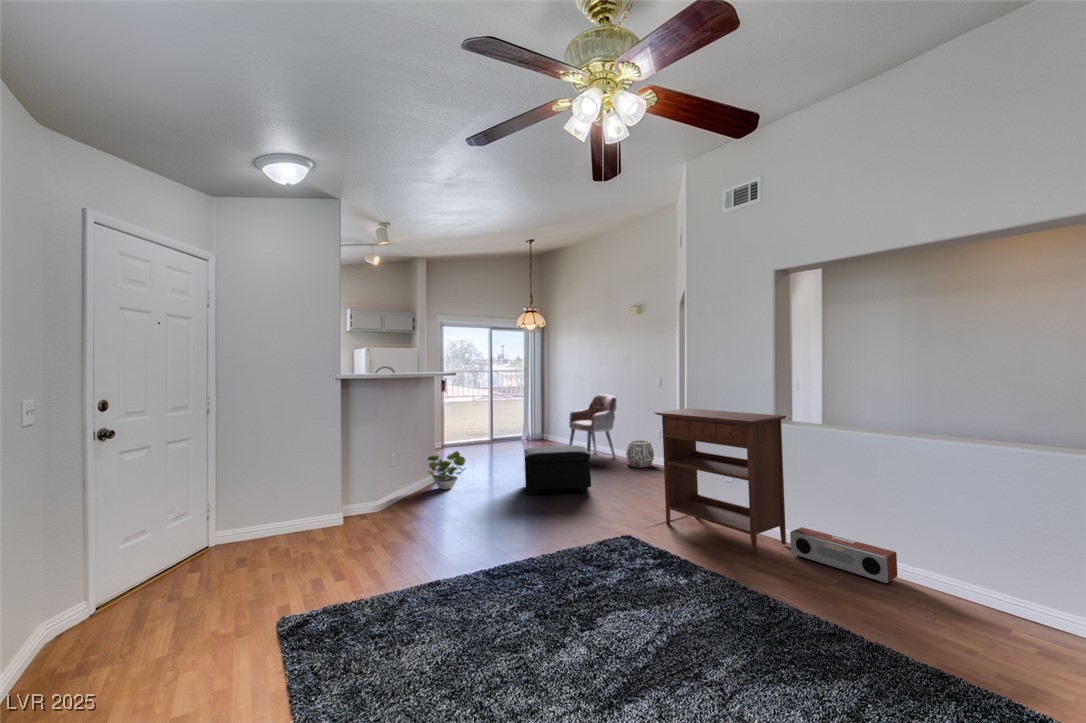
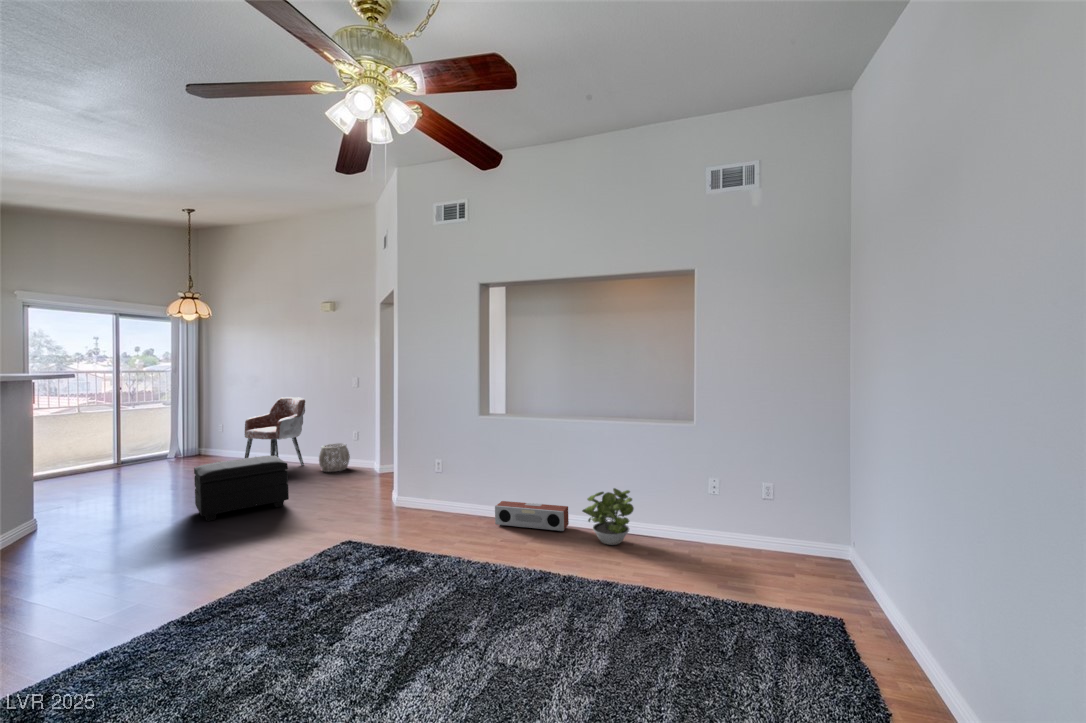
console table: present [655,409,786,556] -> none [371,407,491,533]
potted plant: present [428,451,466,489] -> present [582,488,634,545]

